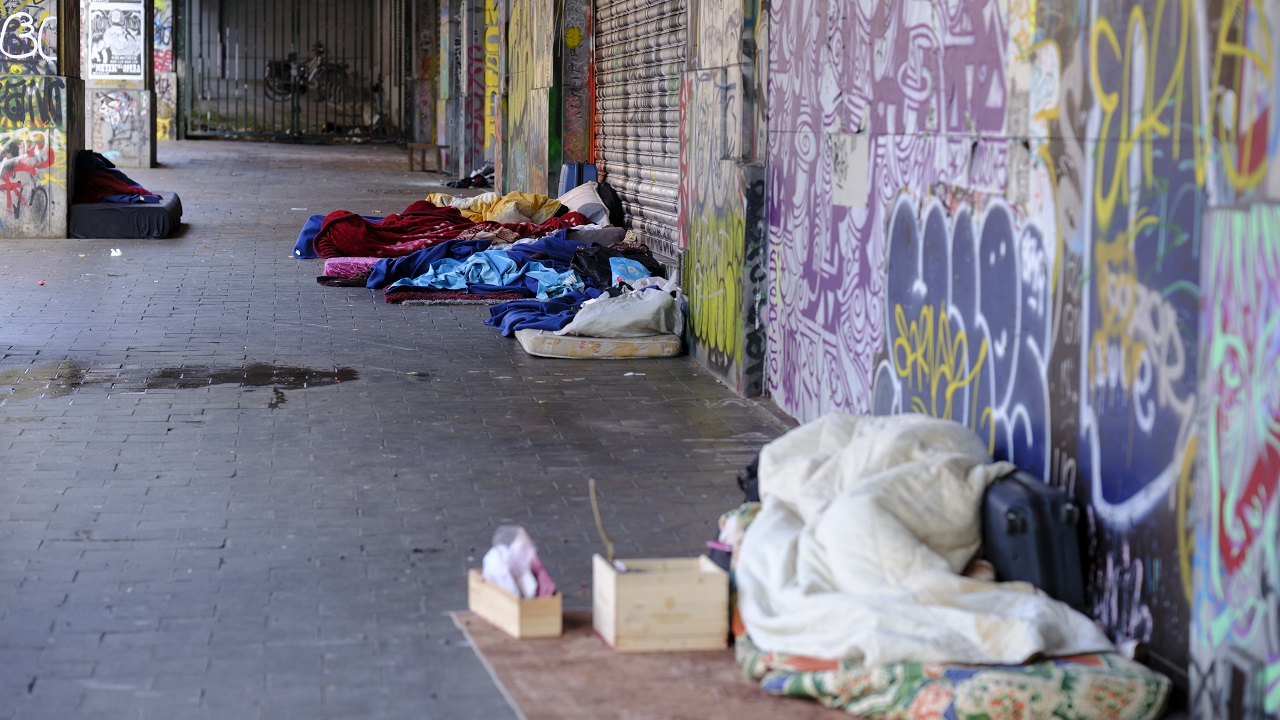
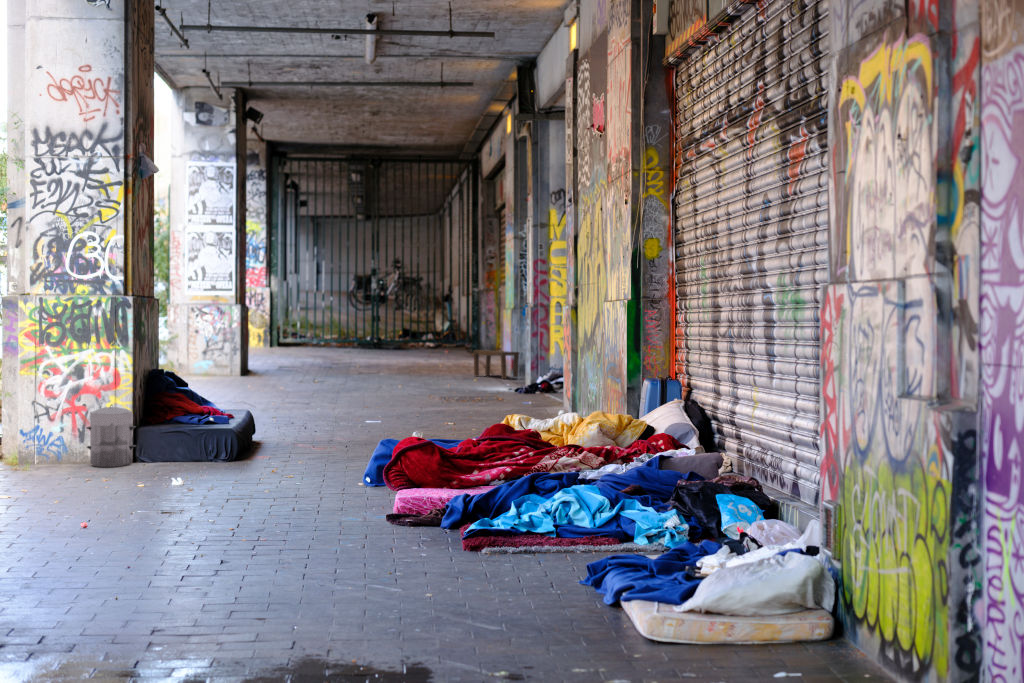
waste bin: none [22,182,73,242] -> present [87,405,136,467]

